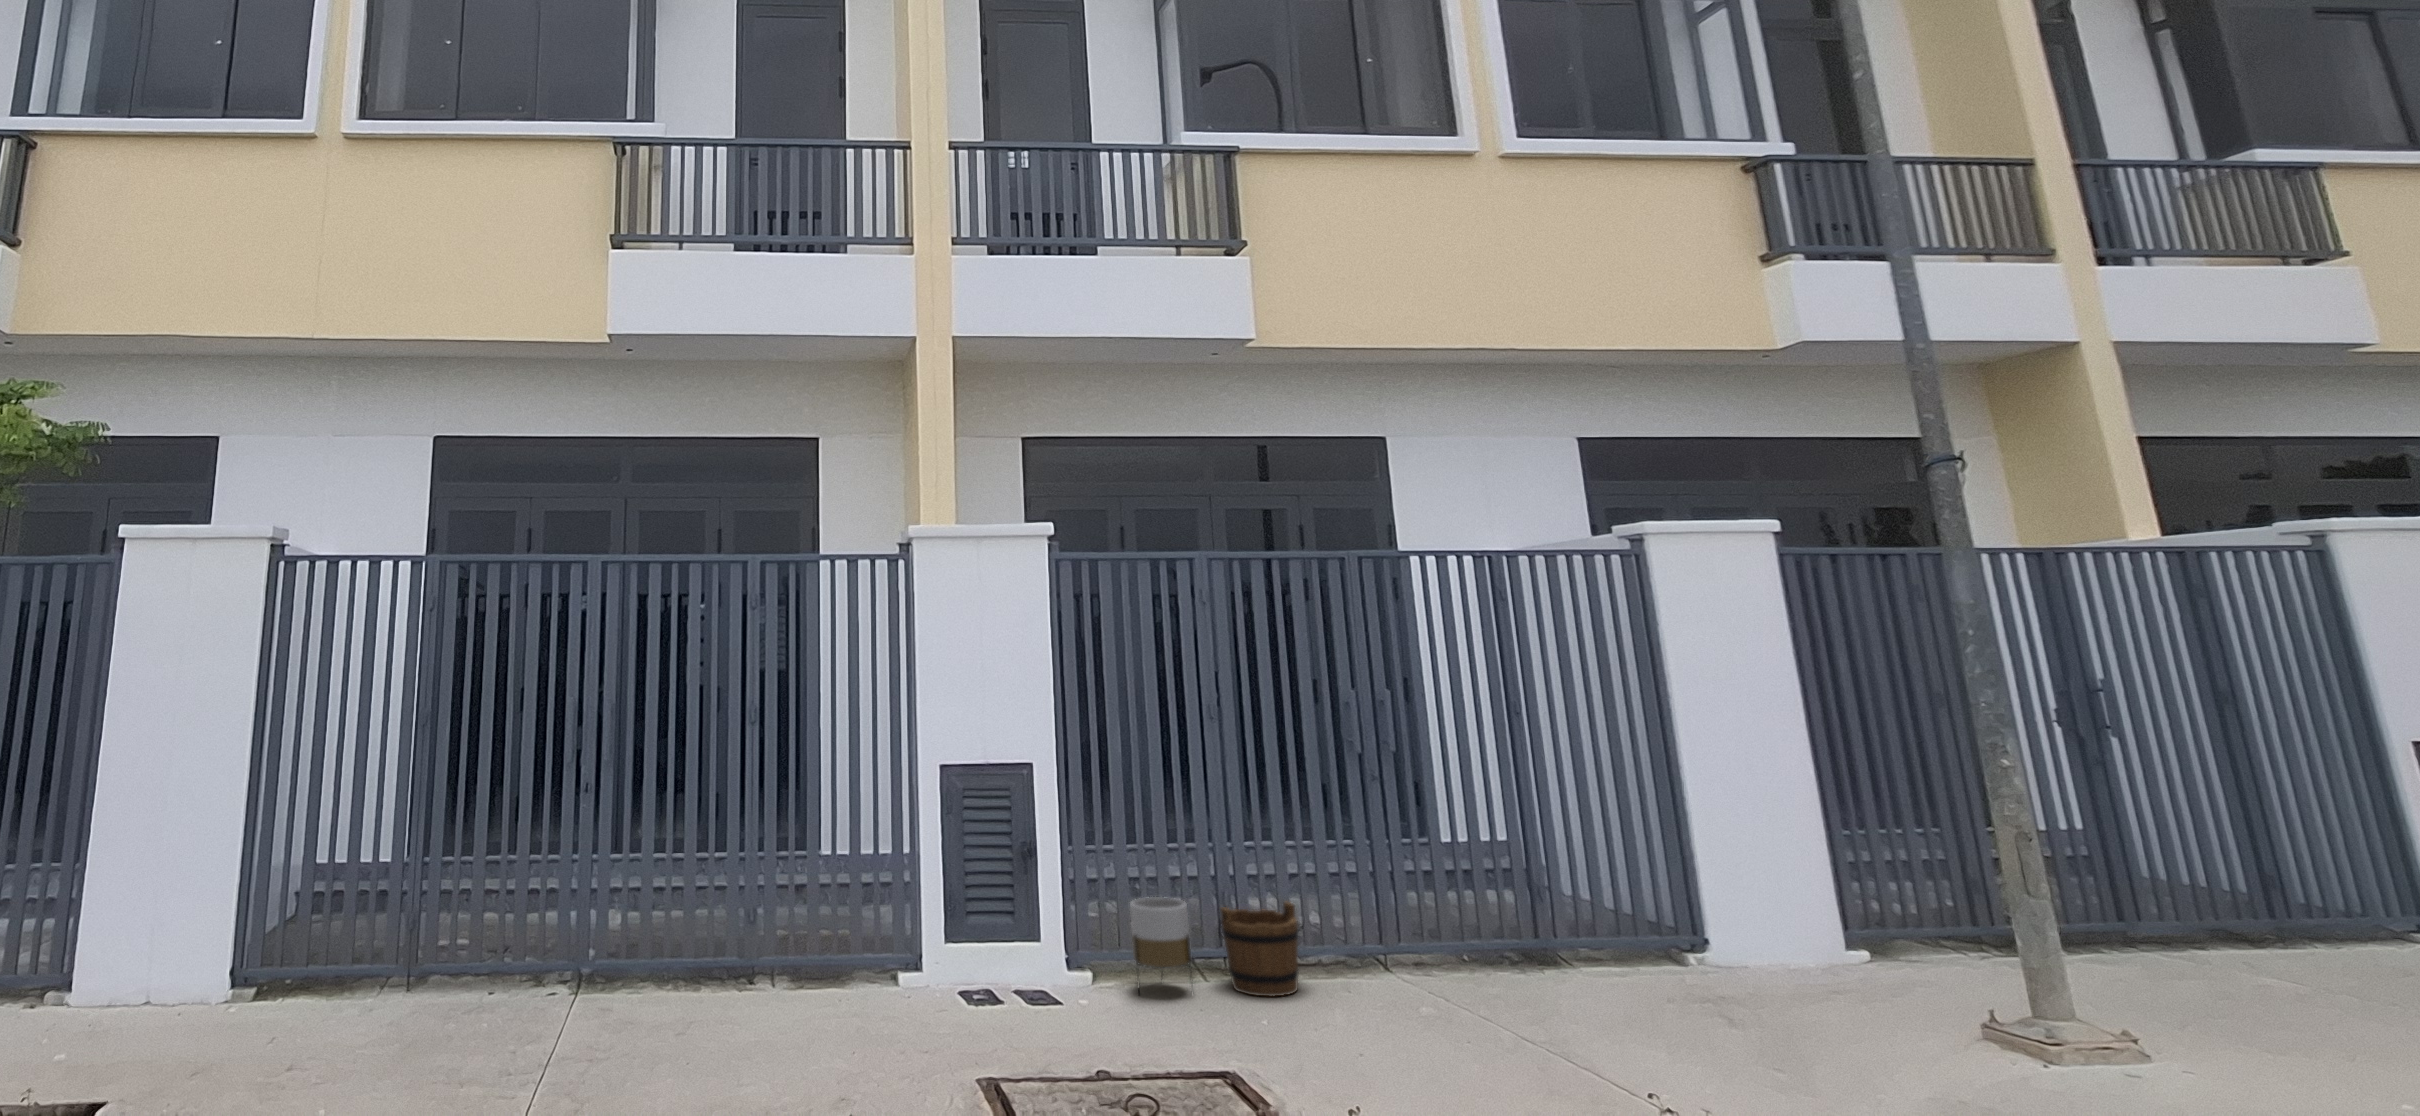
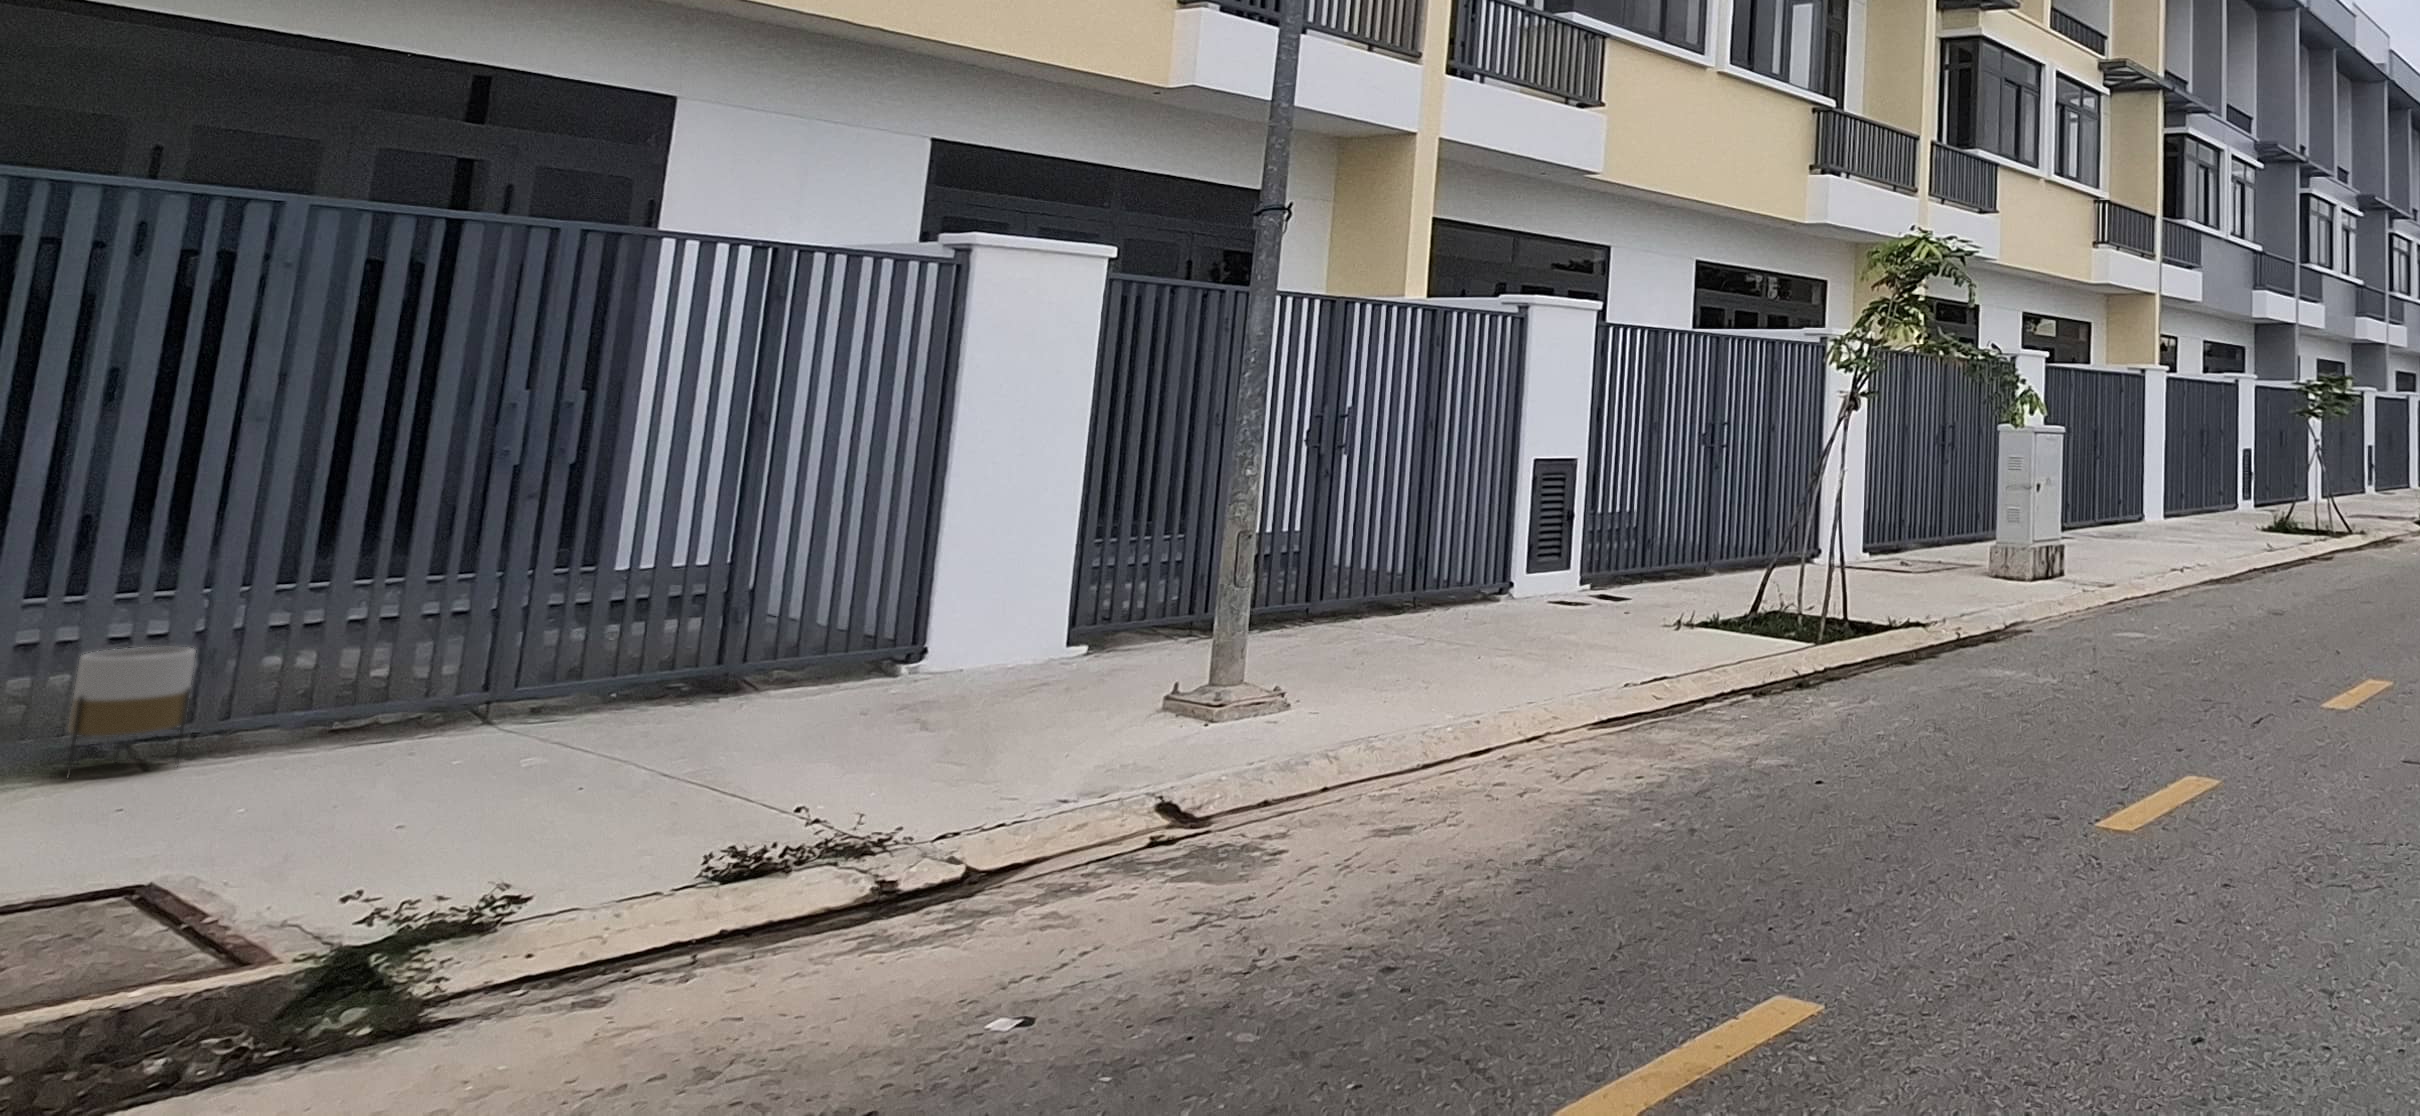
bucket: present [1220,902,1298,996] -> none [244,639,391,756]

